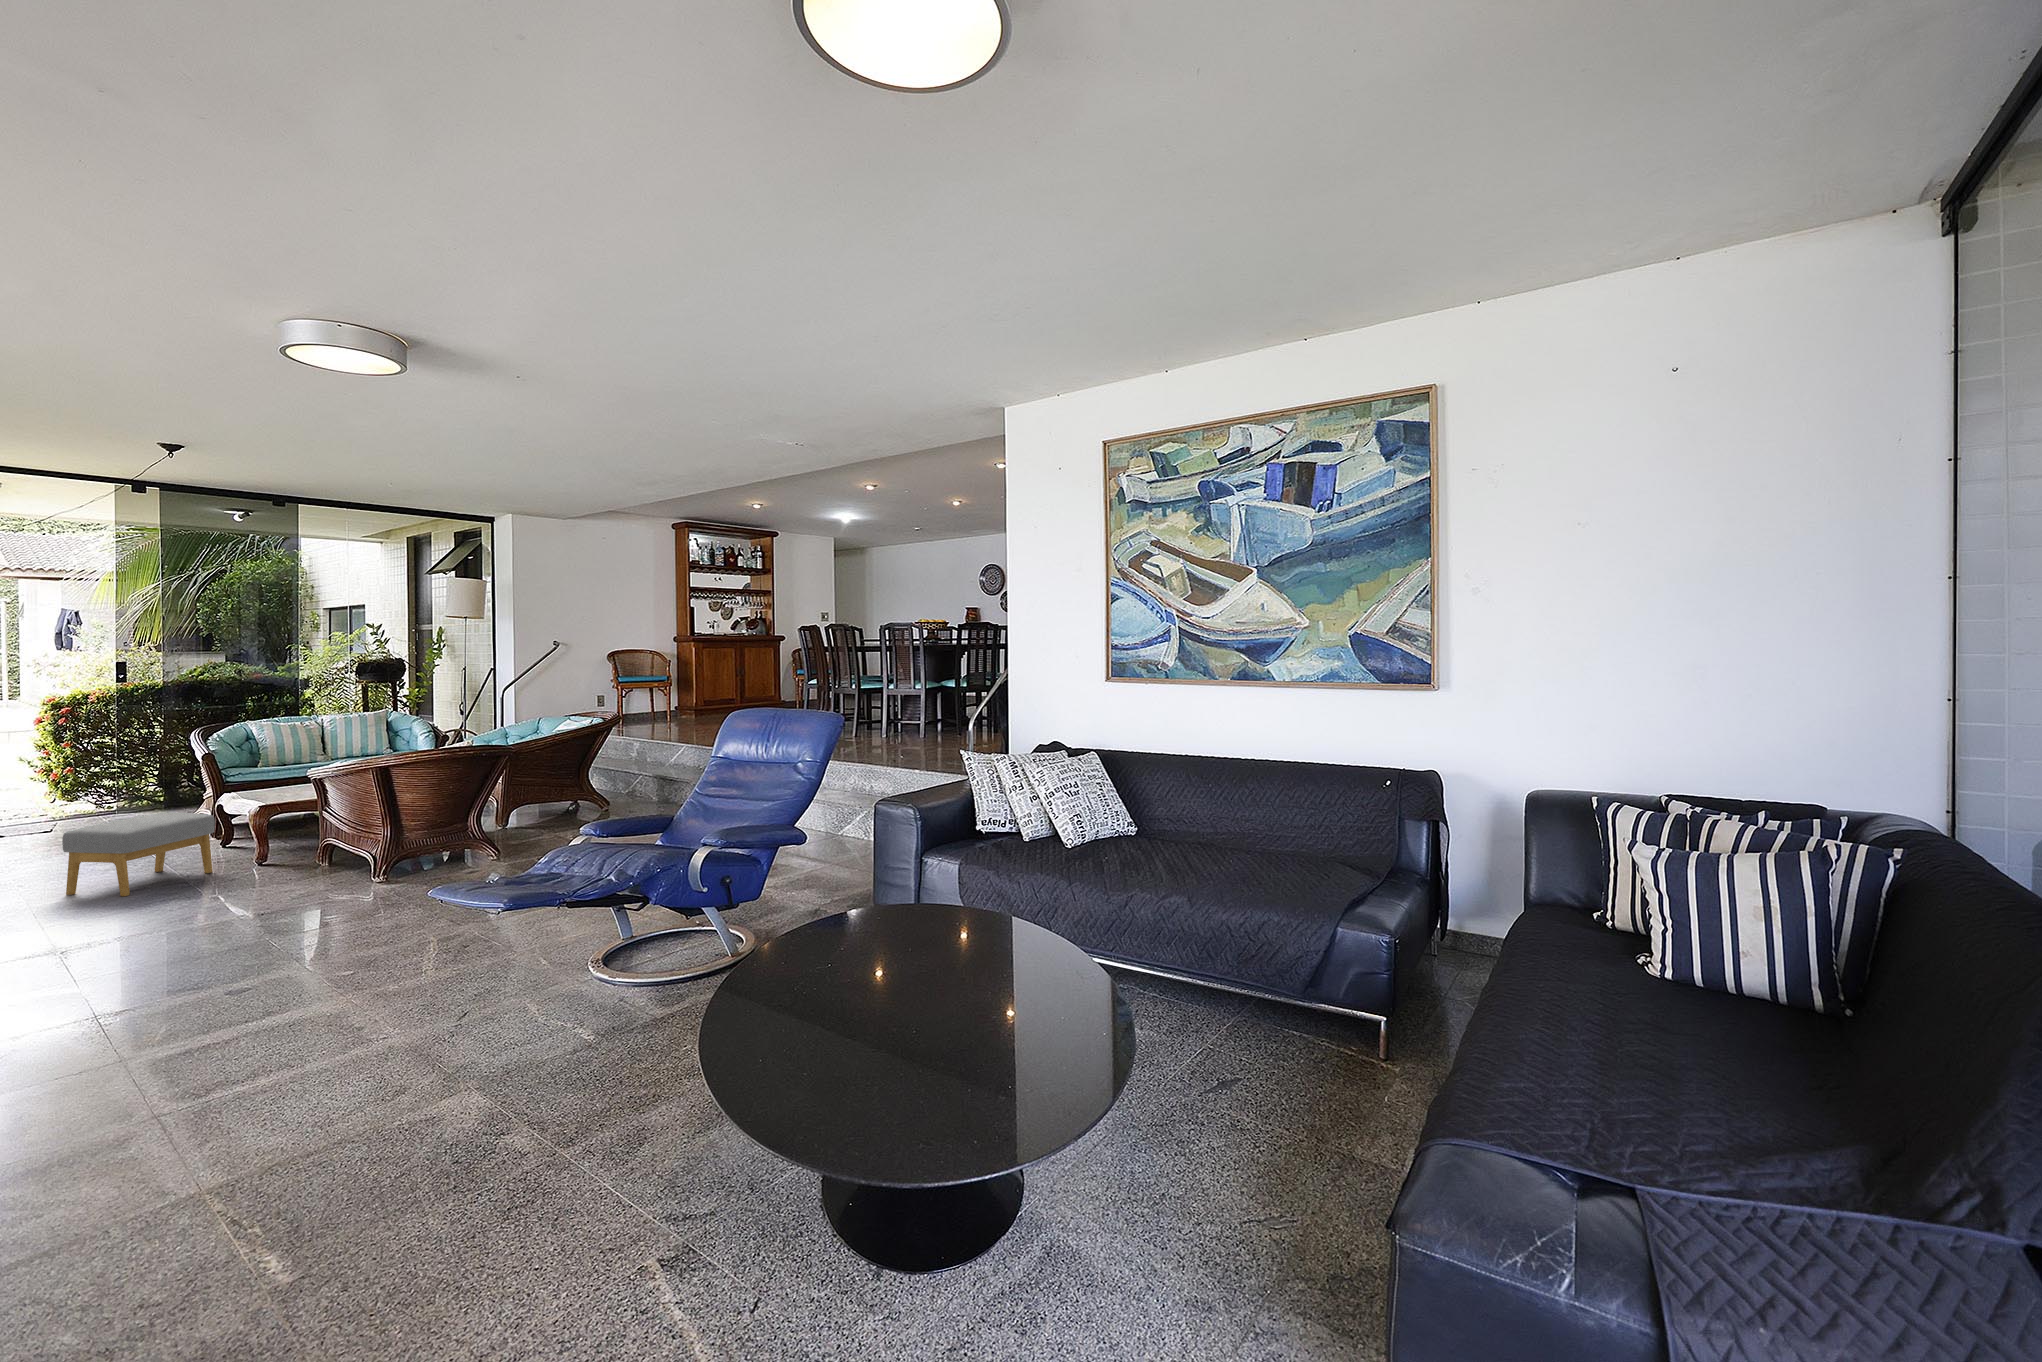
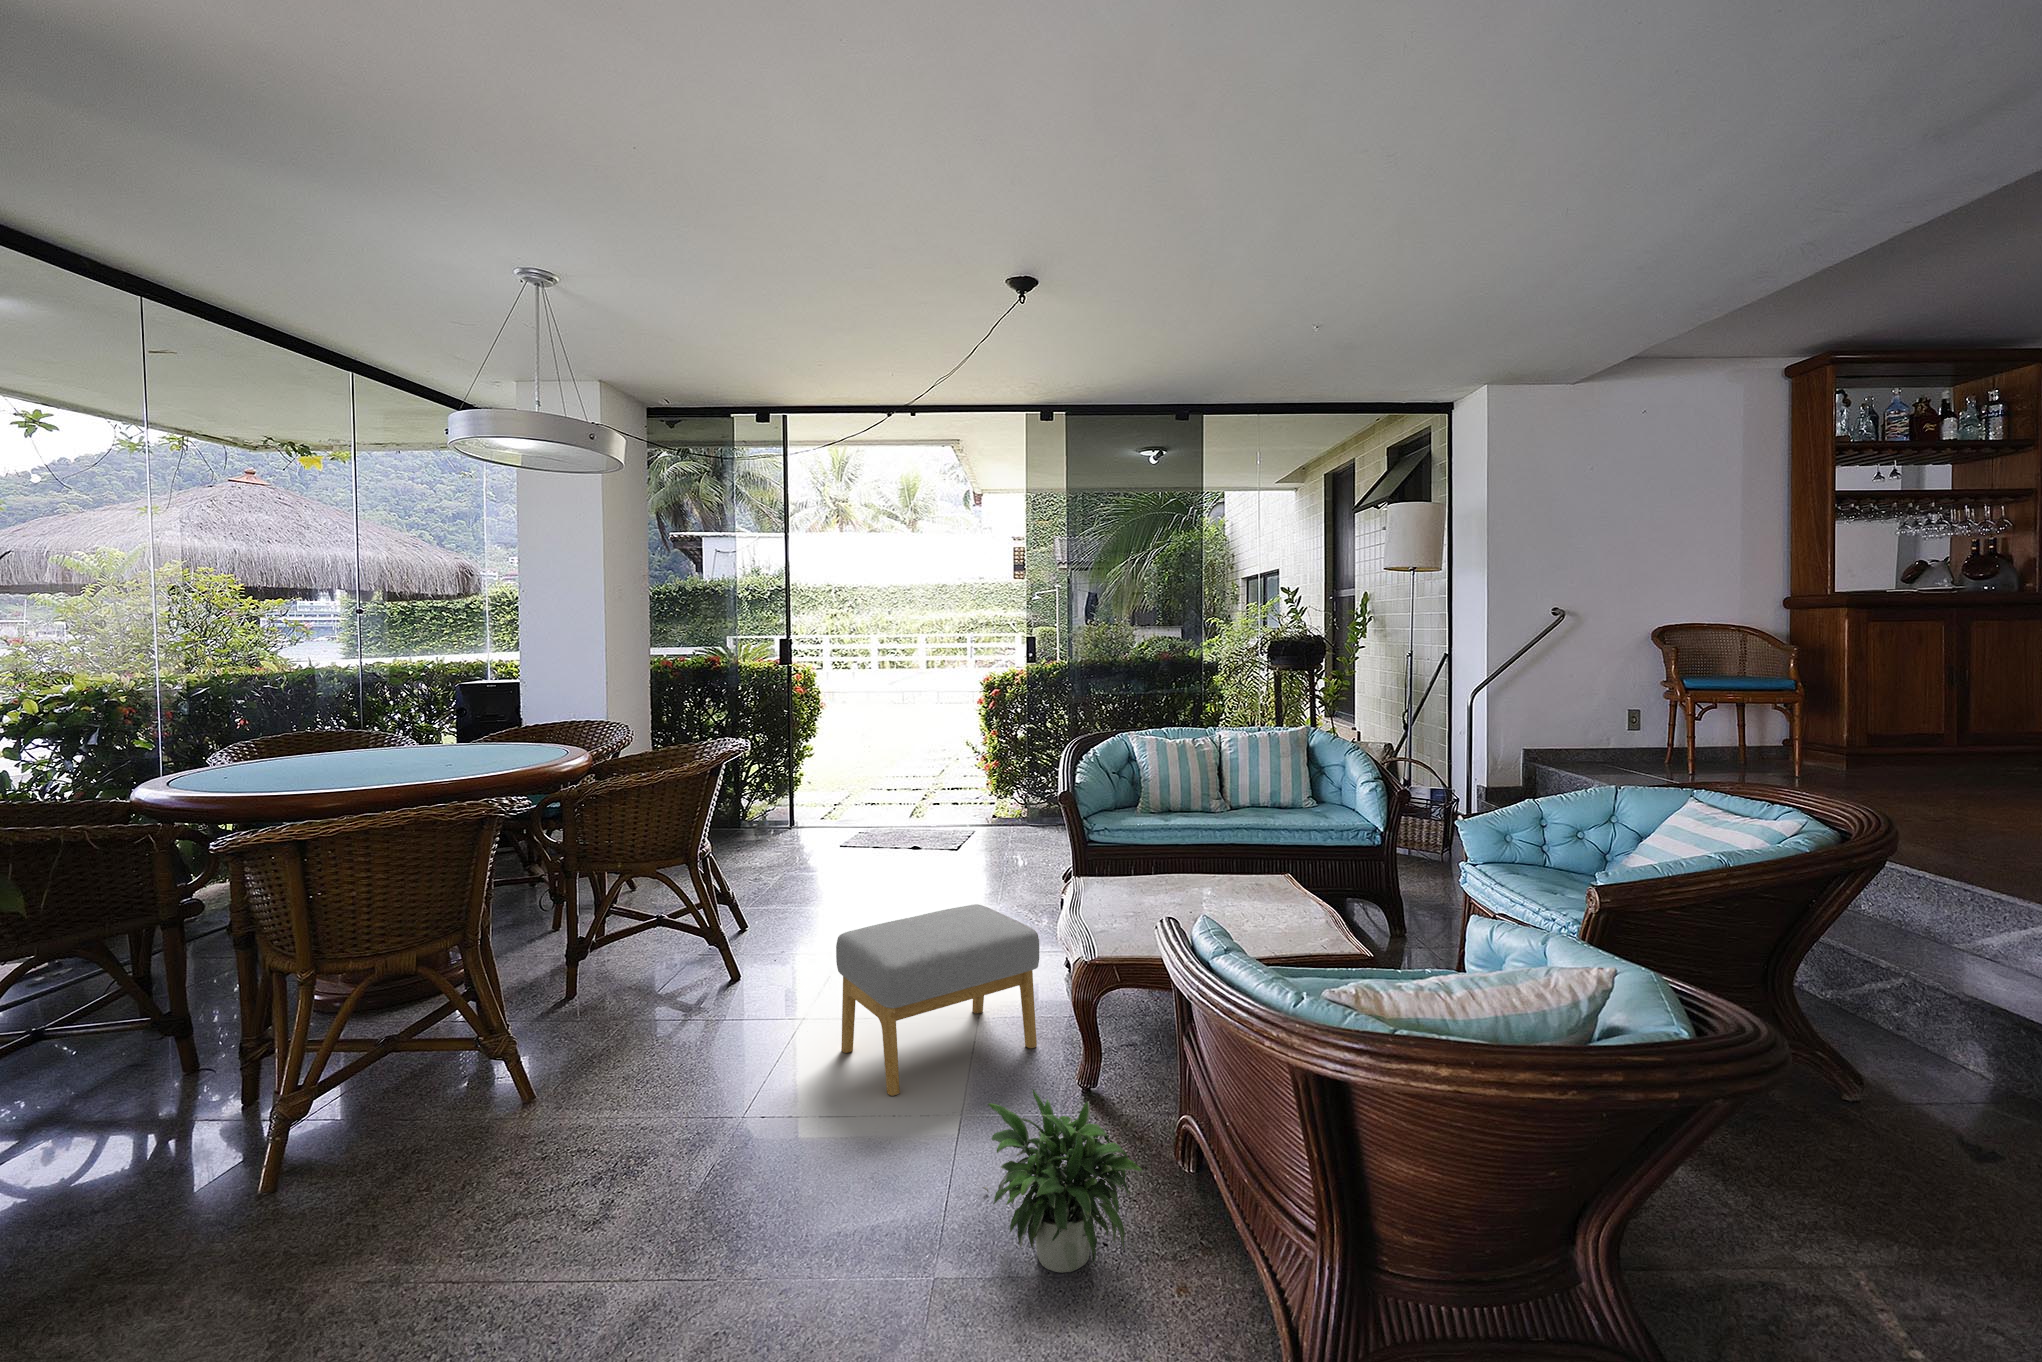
potted plant: none [210,848,301,903] -> present [983,1089,1142,1273]

